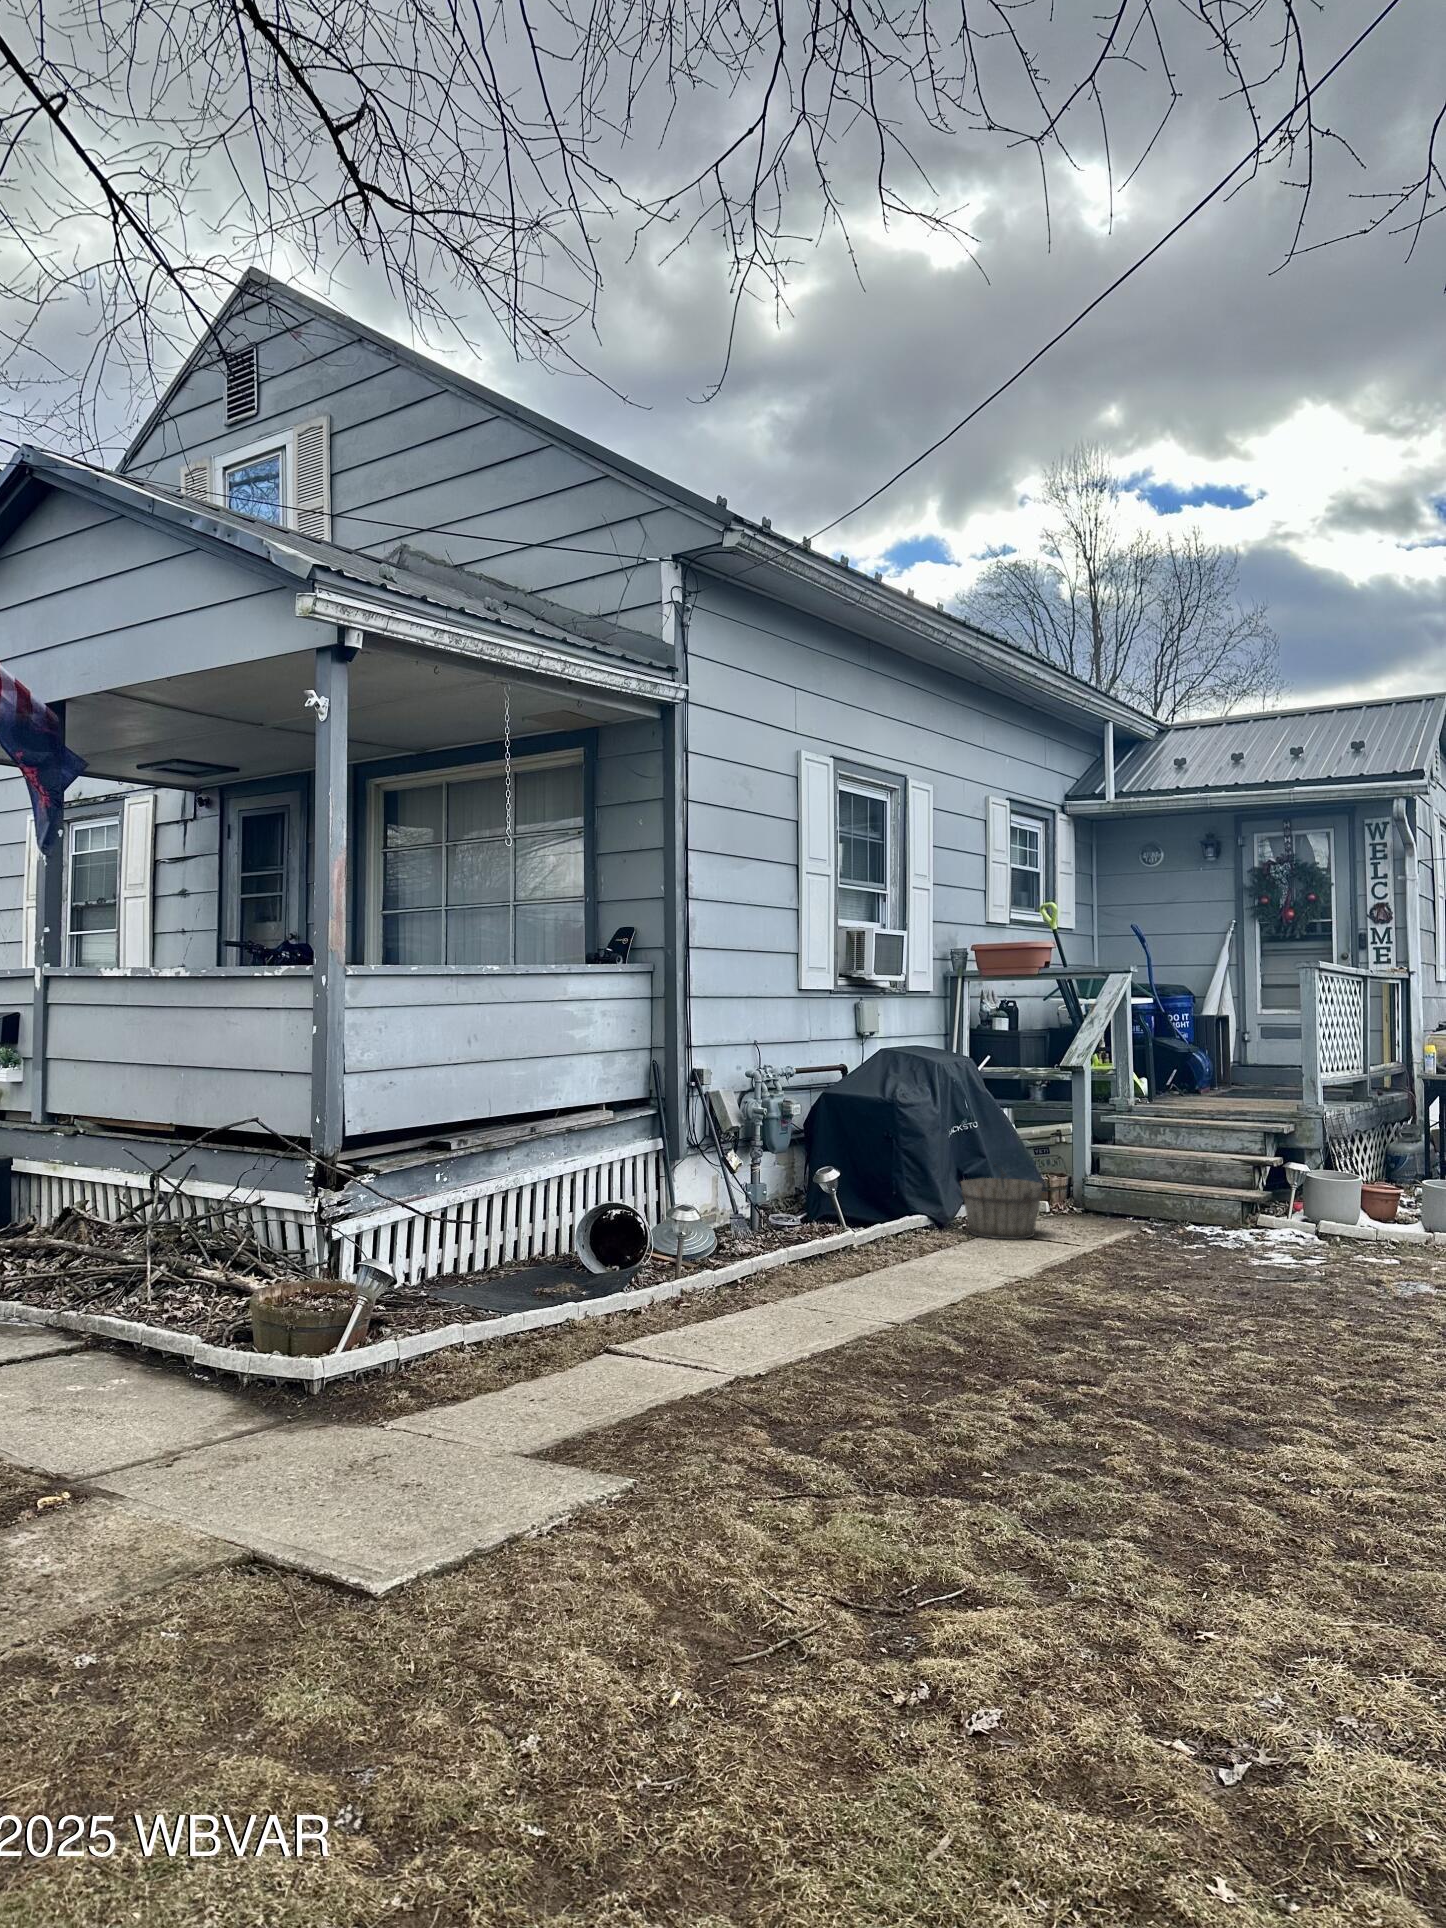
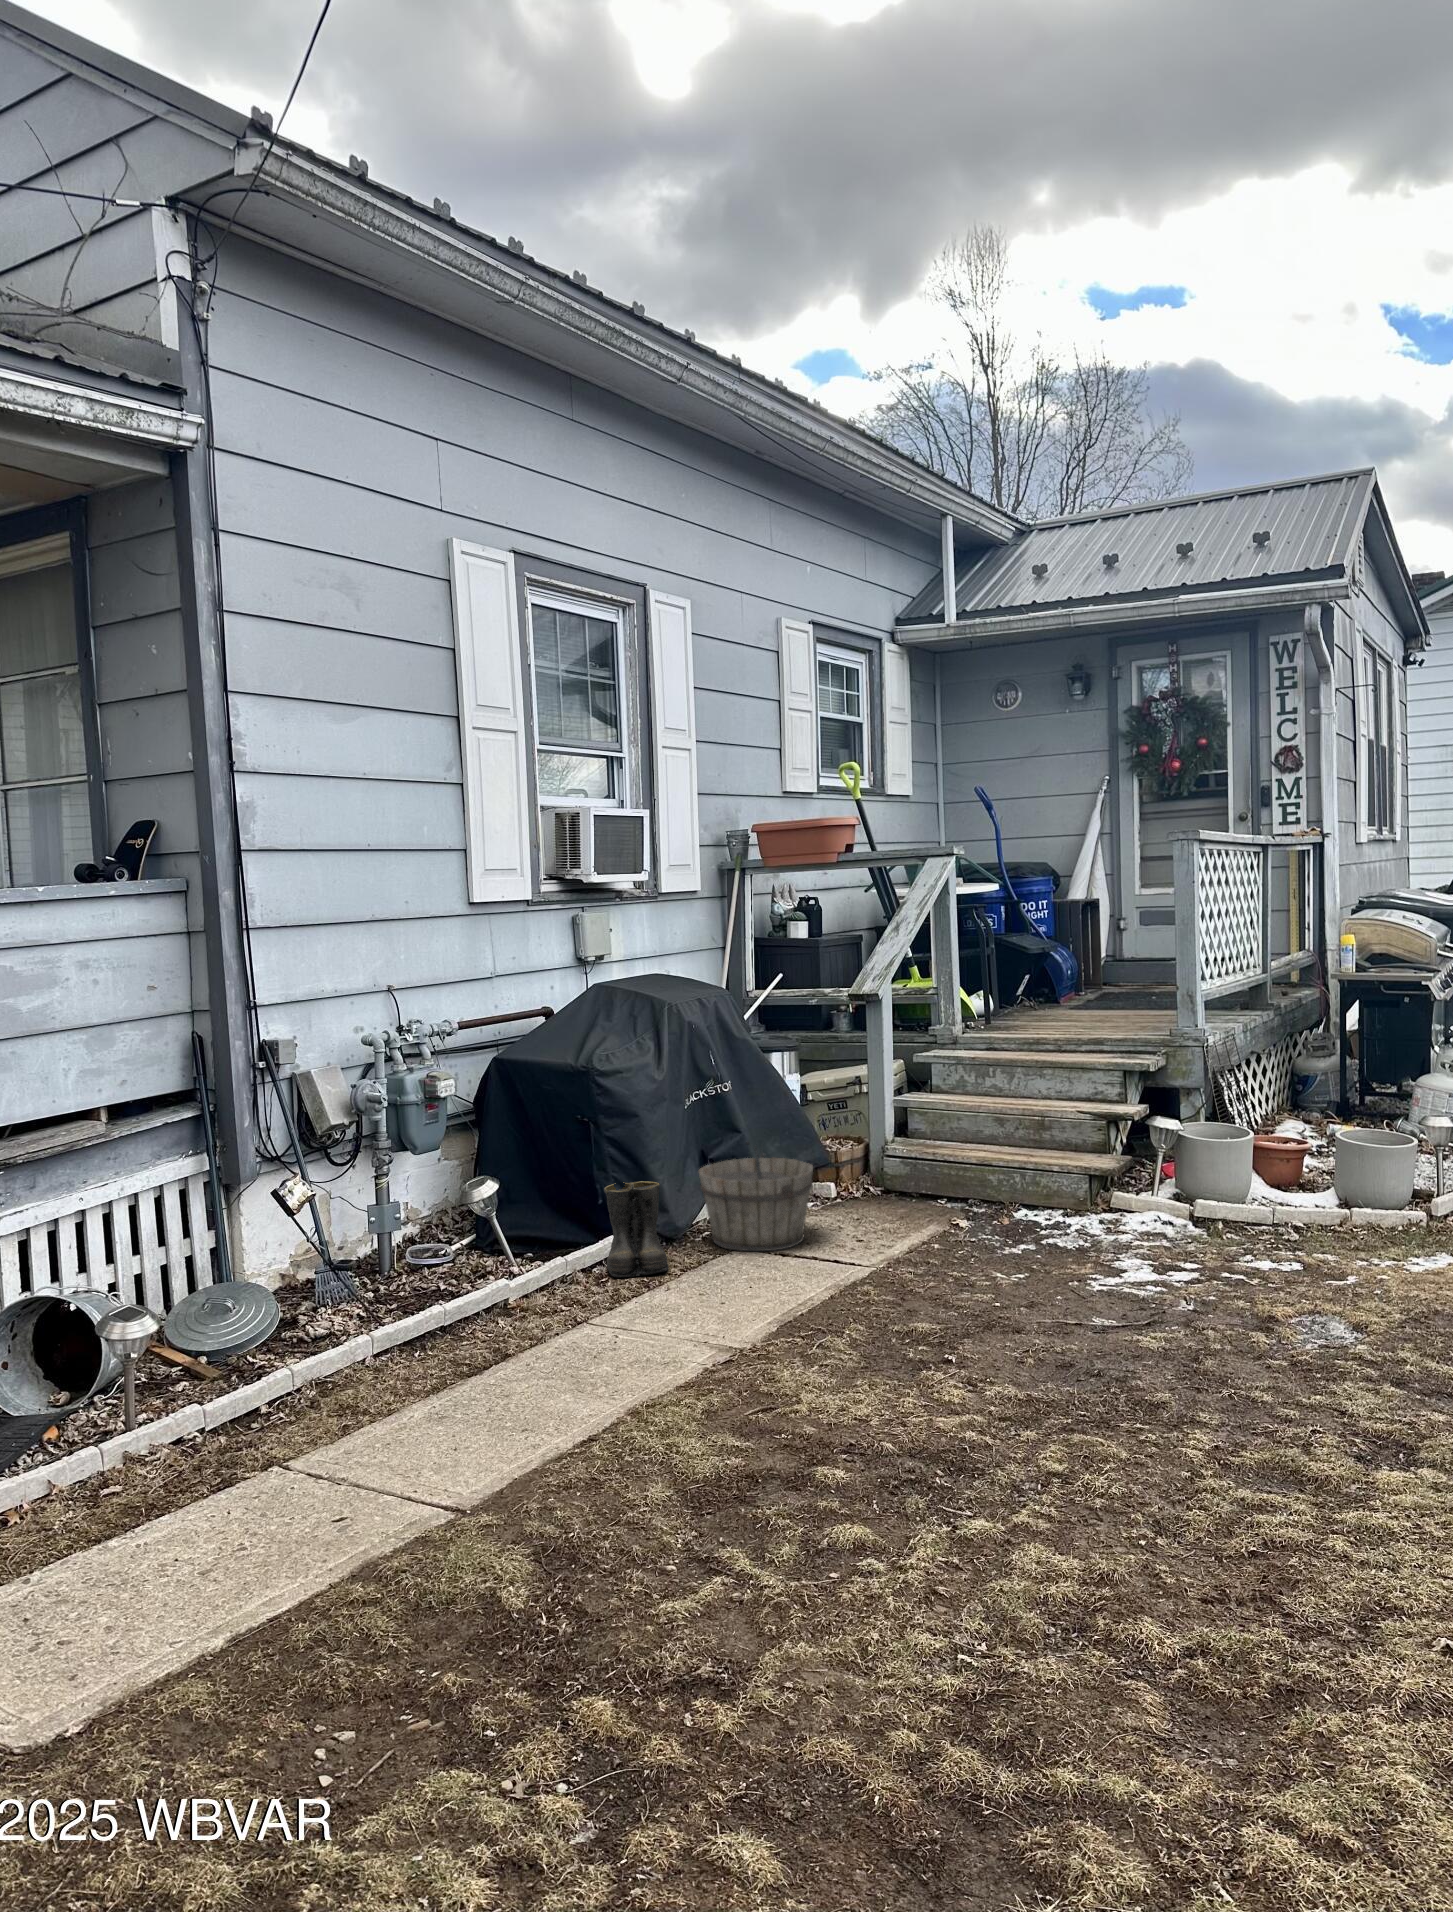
boots: none [901,1185,950,1247] -> present [604,1181,669,1278]

